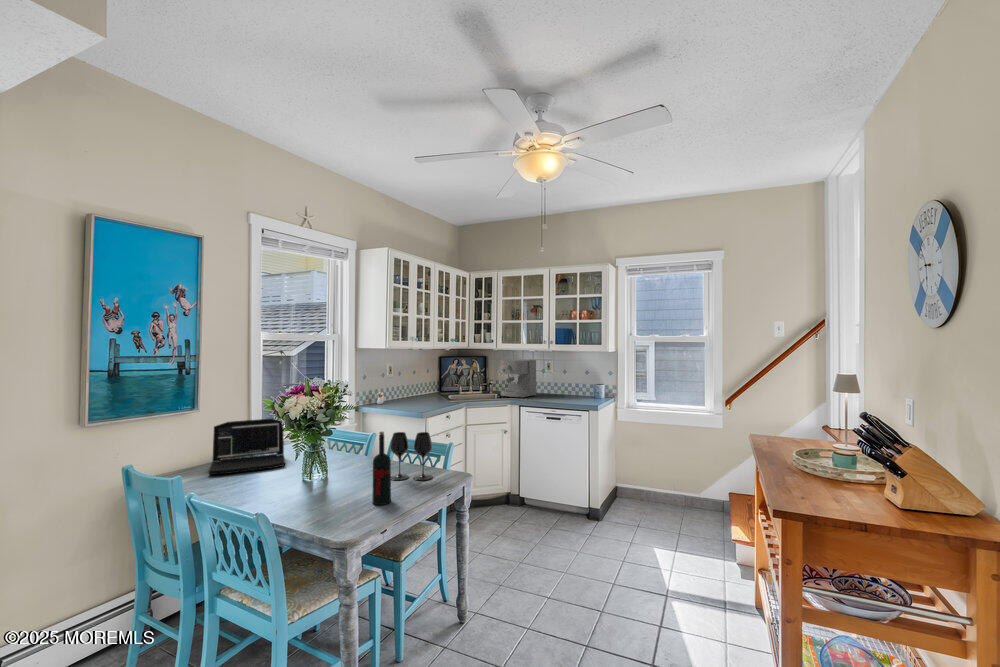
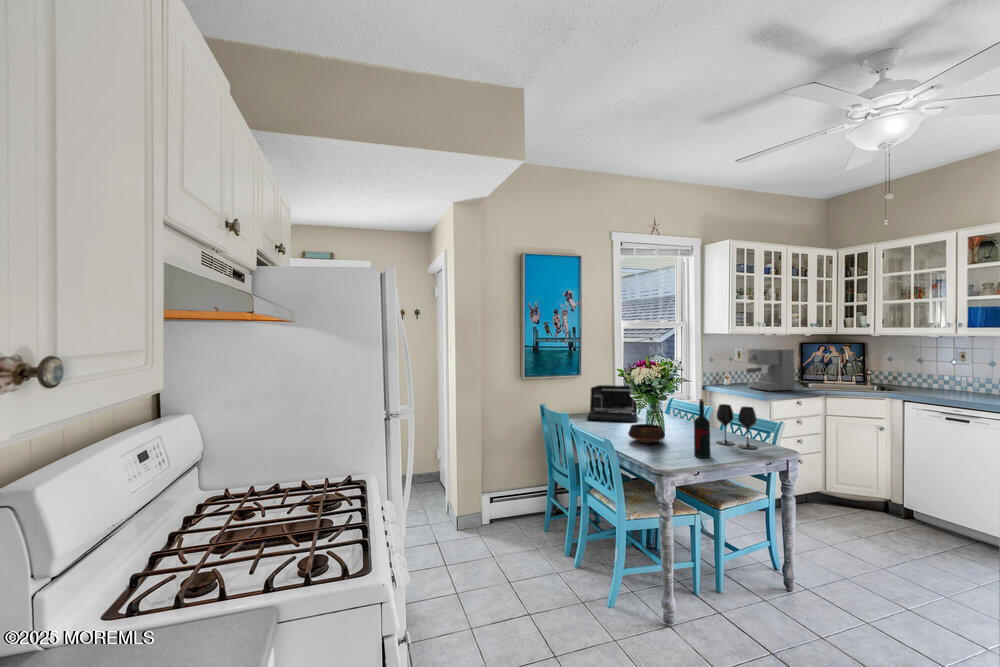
coffee maker: present [501,359,536,398] -> present [746,348,795,391]
bowl: none [281,470,332,498] -> present [628,424,665,443]

